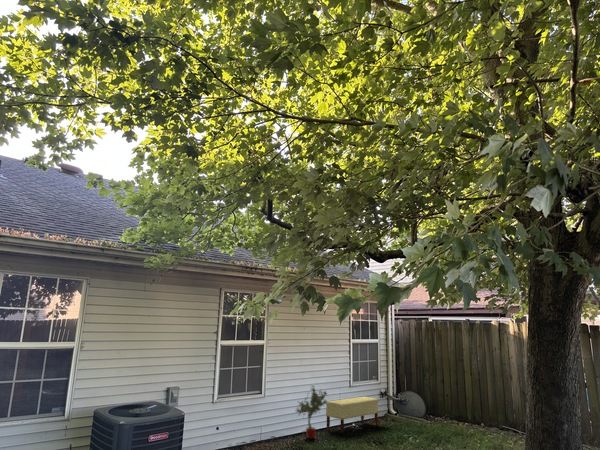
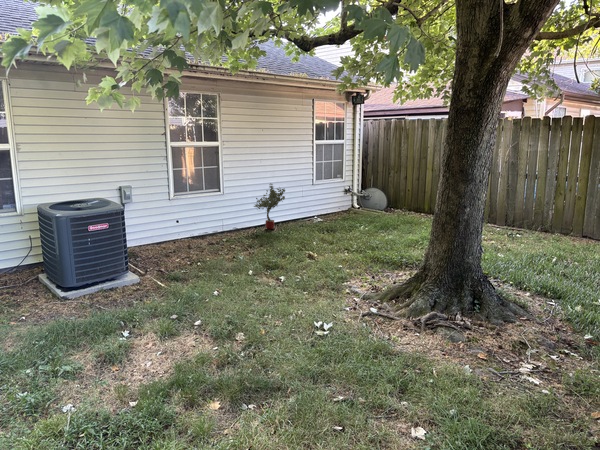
bench: present [326,397,378,433] -> none [287,193,339,224]

